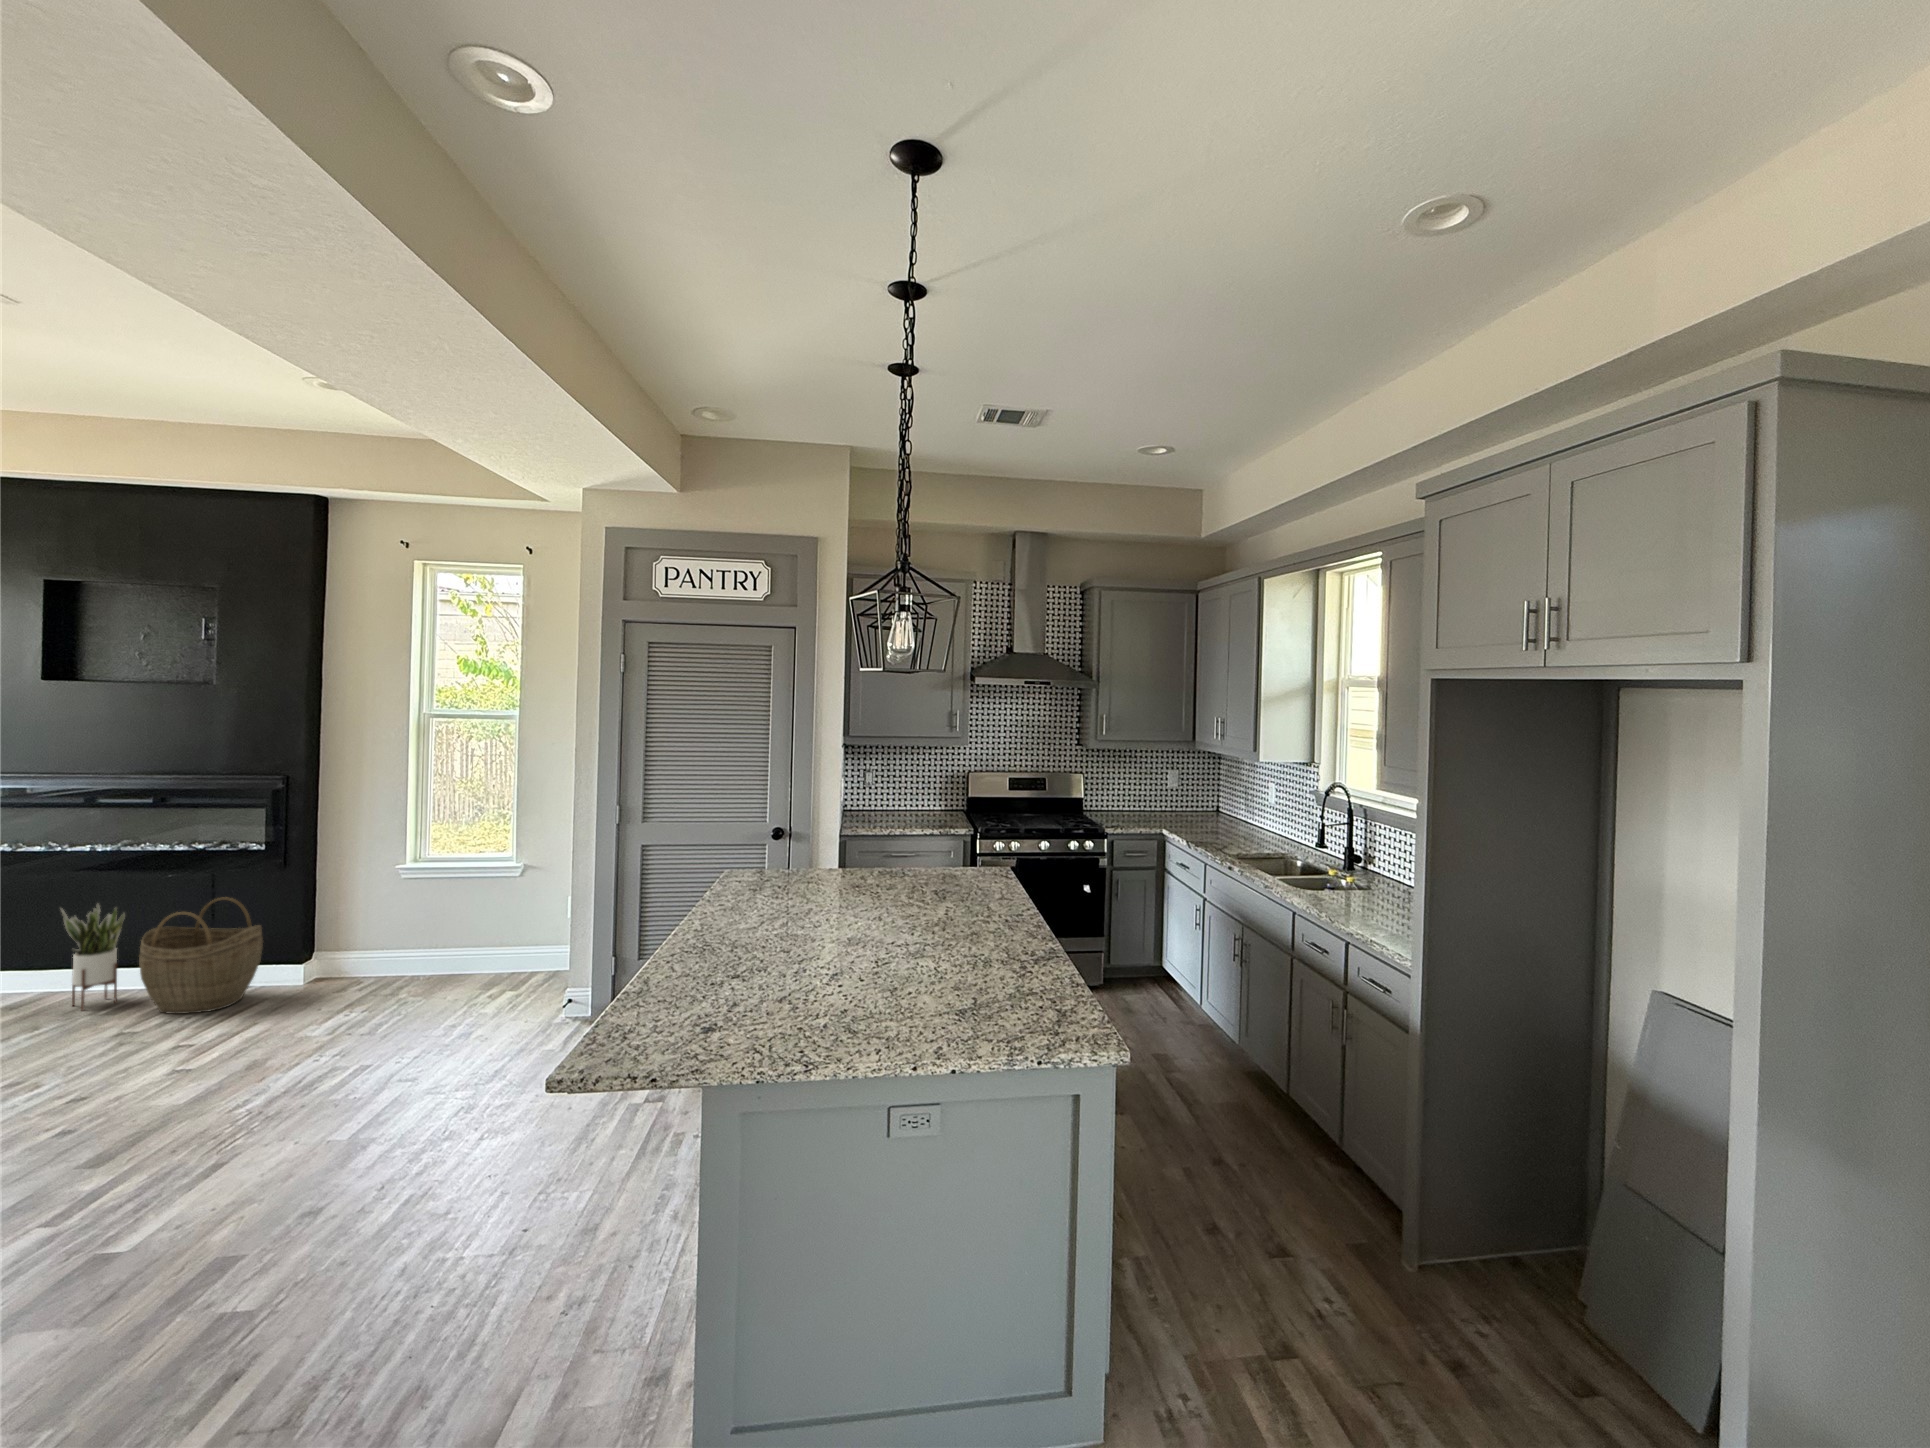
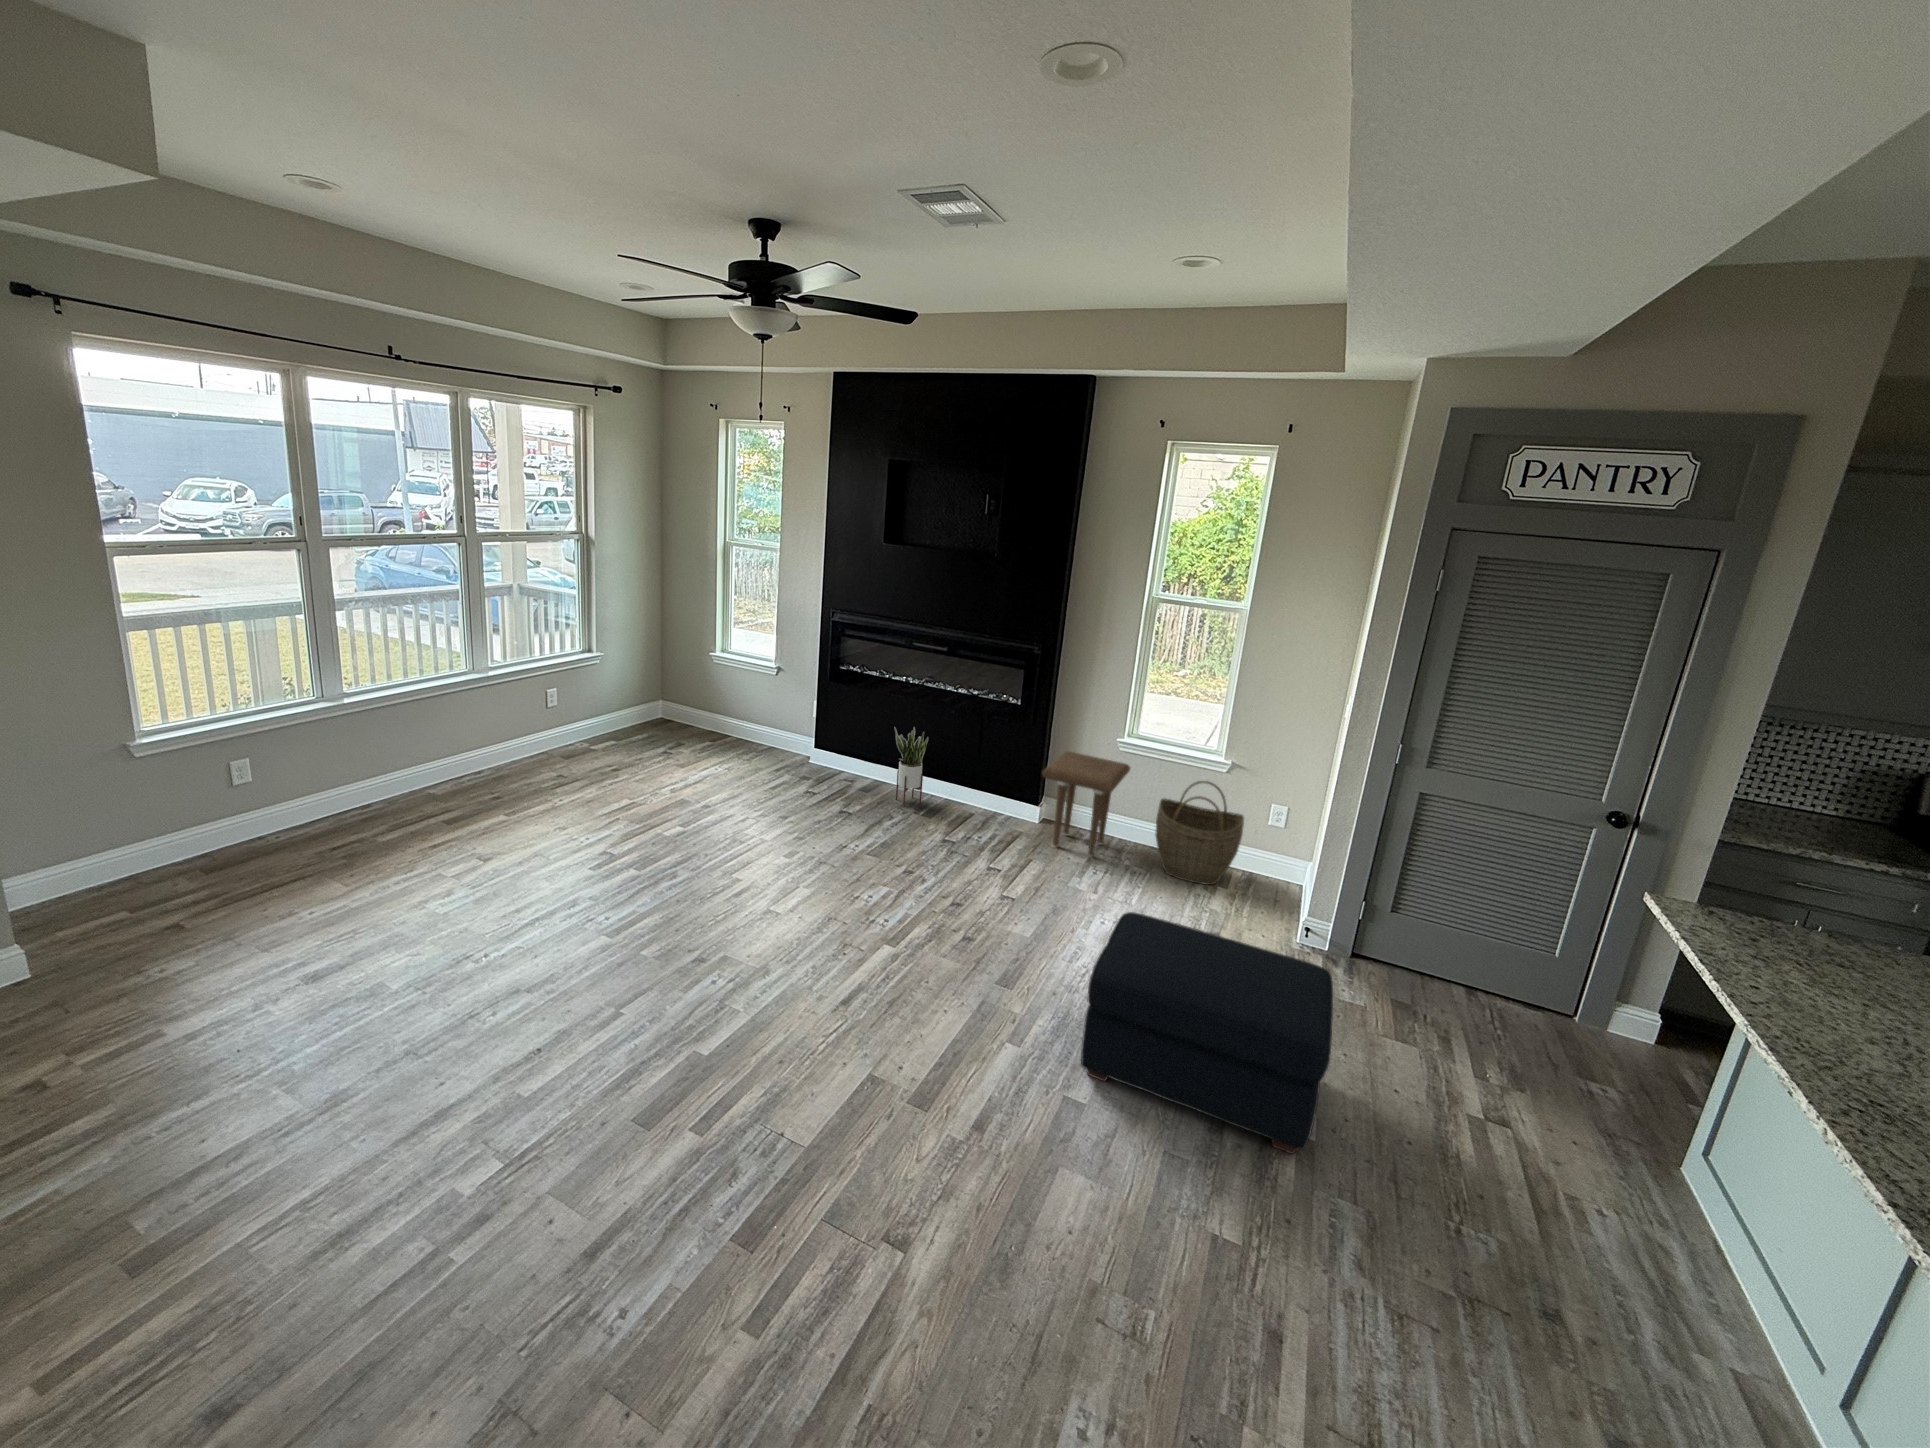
side table: none [282,890,414,1003] -> present [1042,751,1130,857]
woven basket: present [139,898,263,1014] -> present [1155,781,1244,885]
ottoman: none [193,1001,509,1194] -> present [1081,912,1333,1154]

